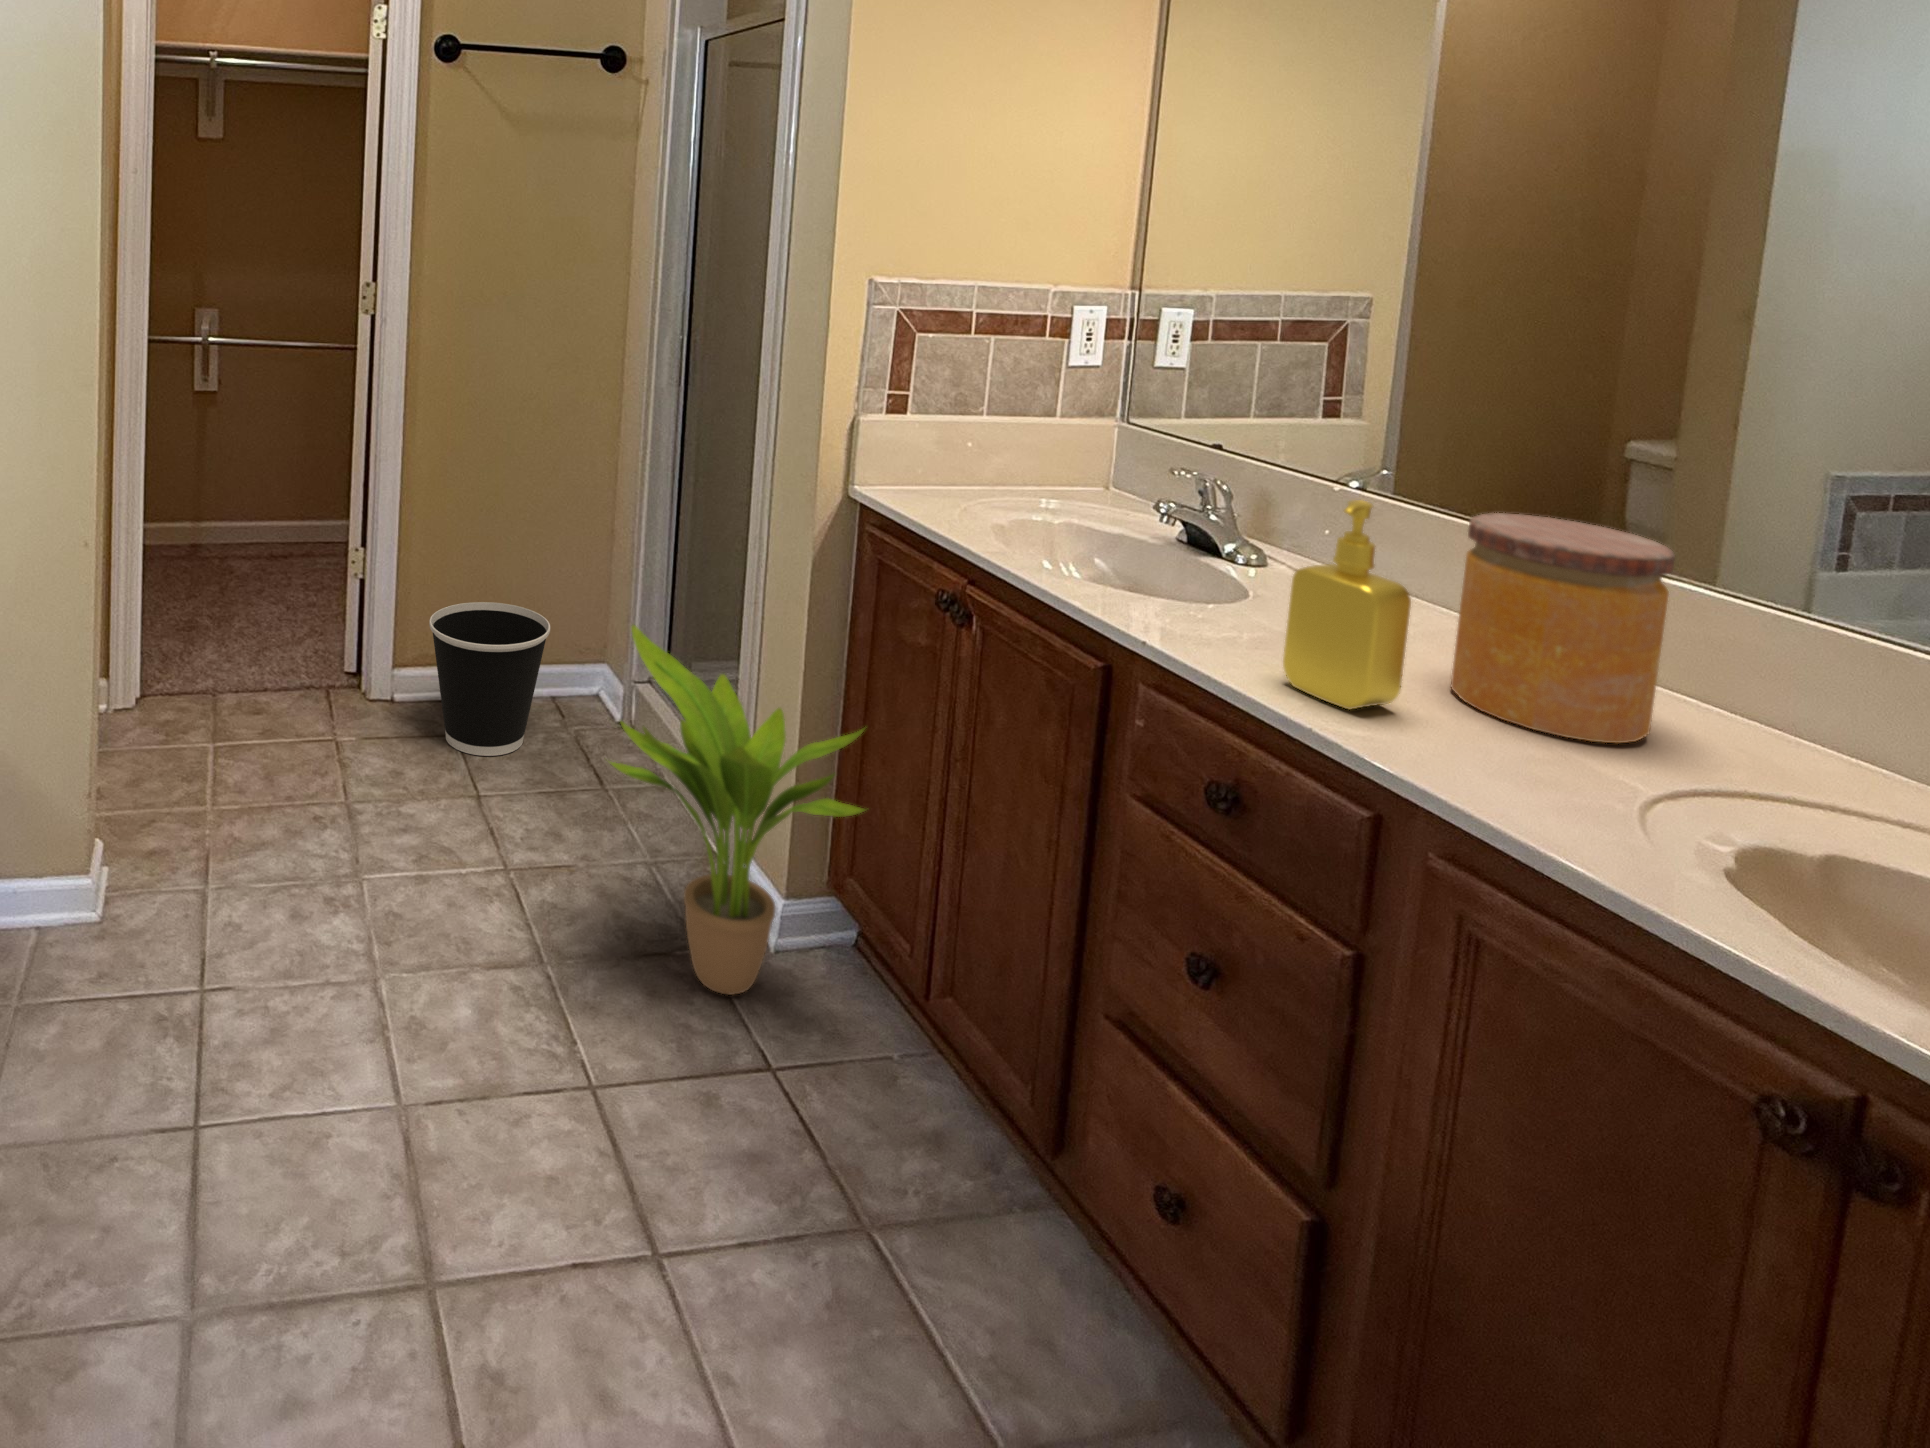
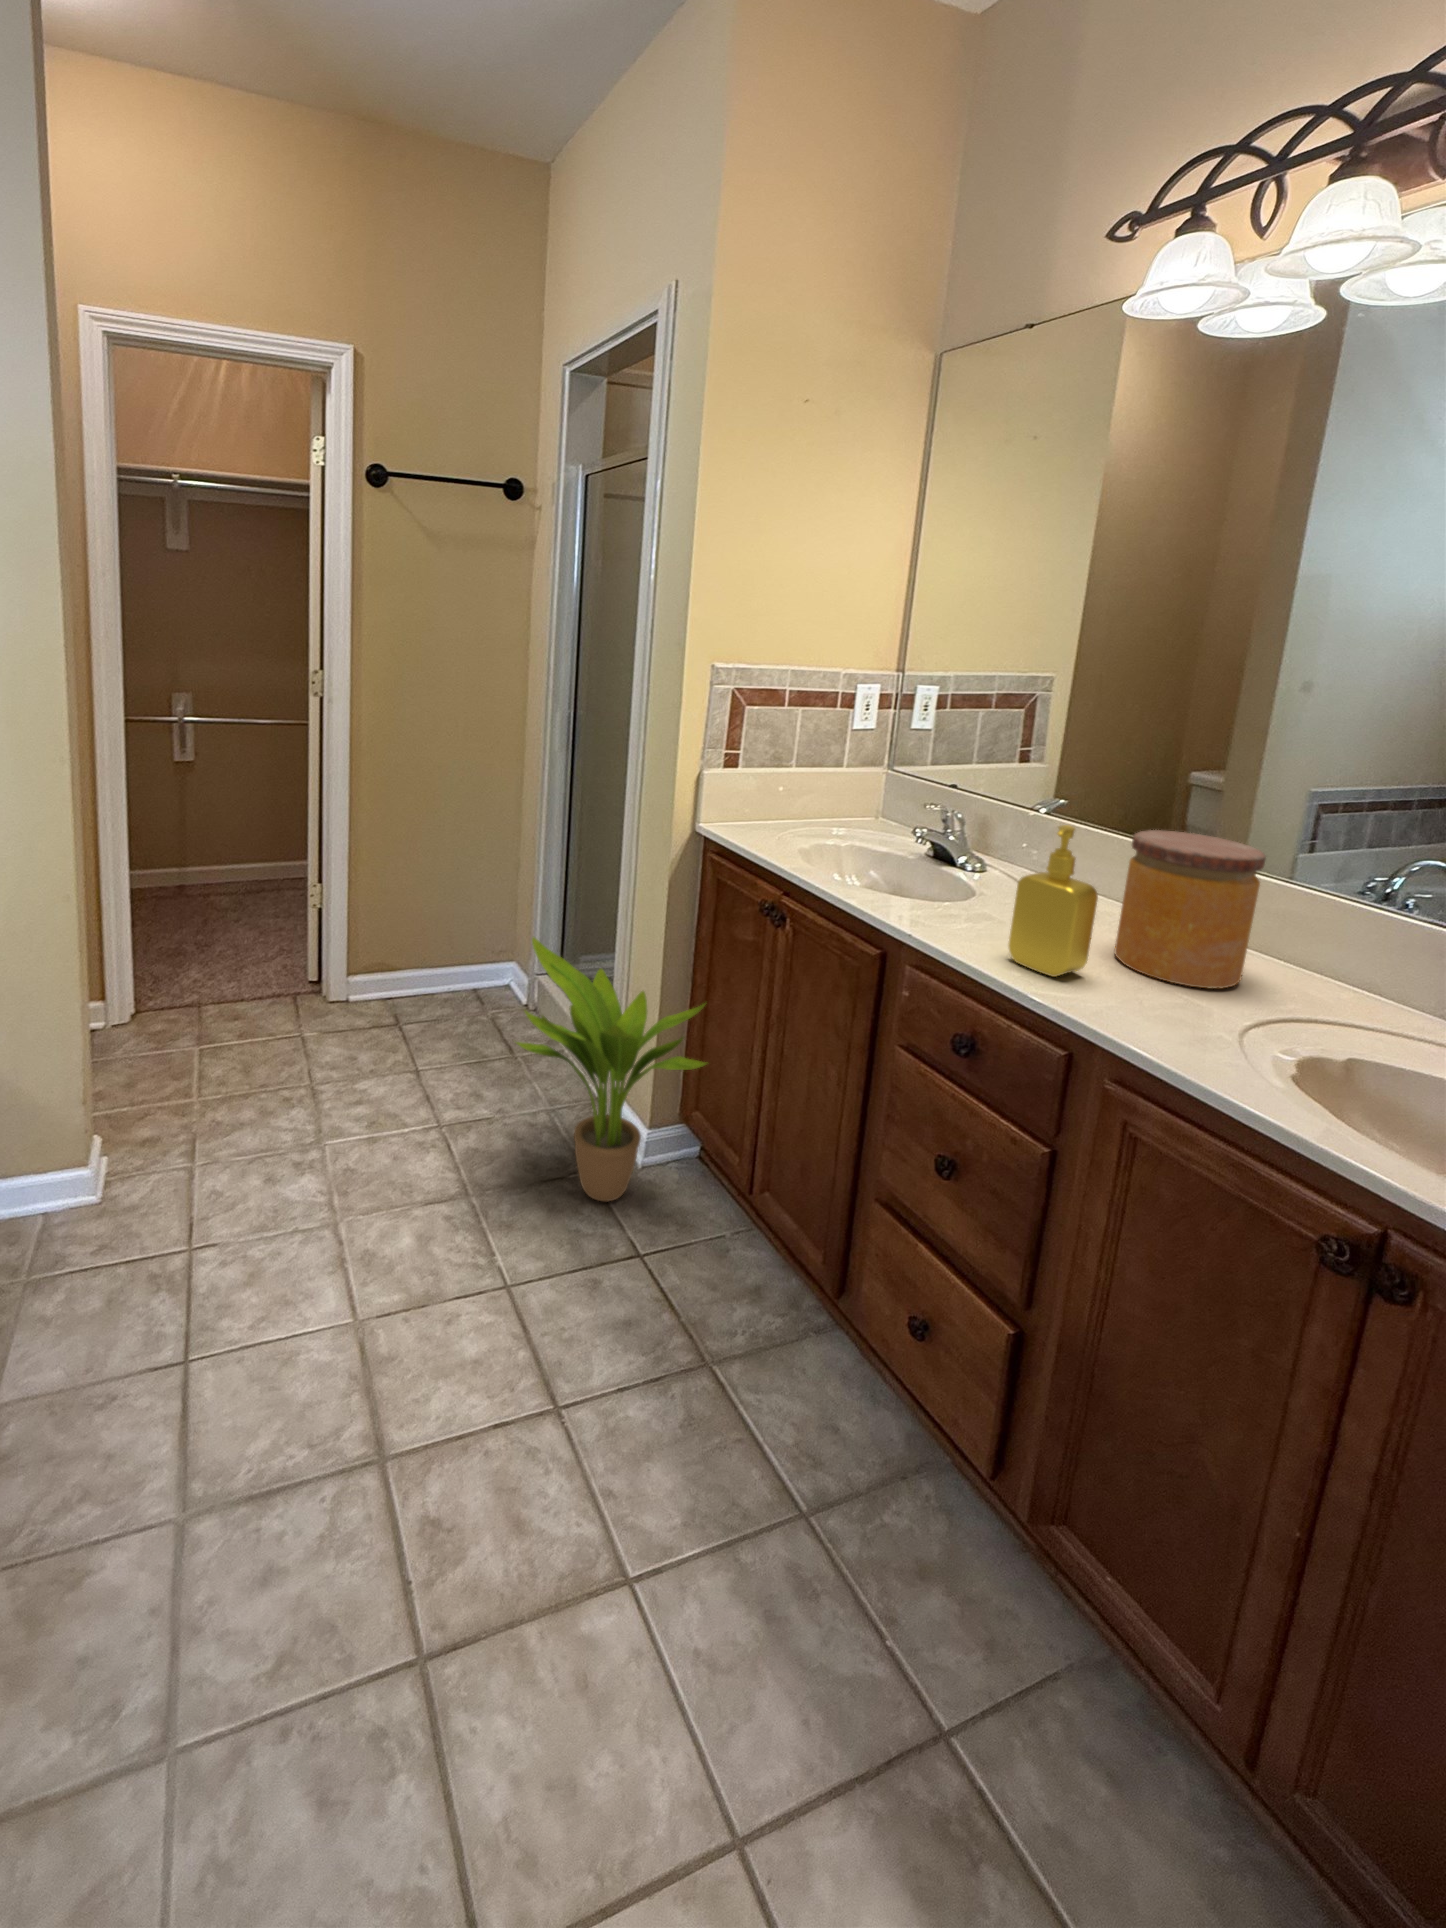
wastebasket: present [429,602,550,756] -> none [375,922,470,1038]

